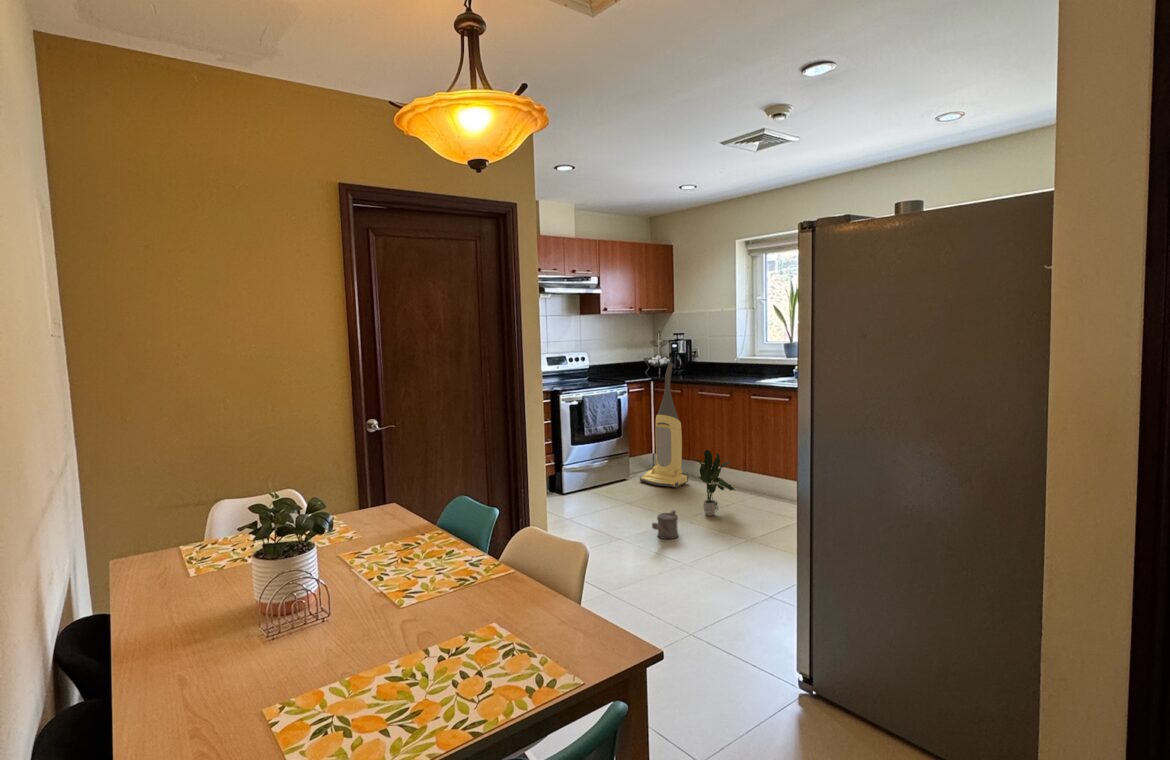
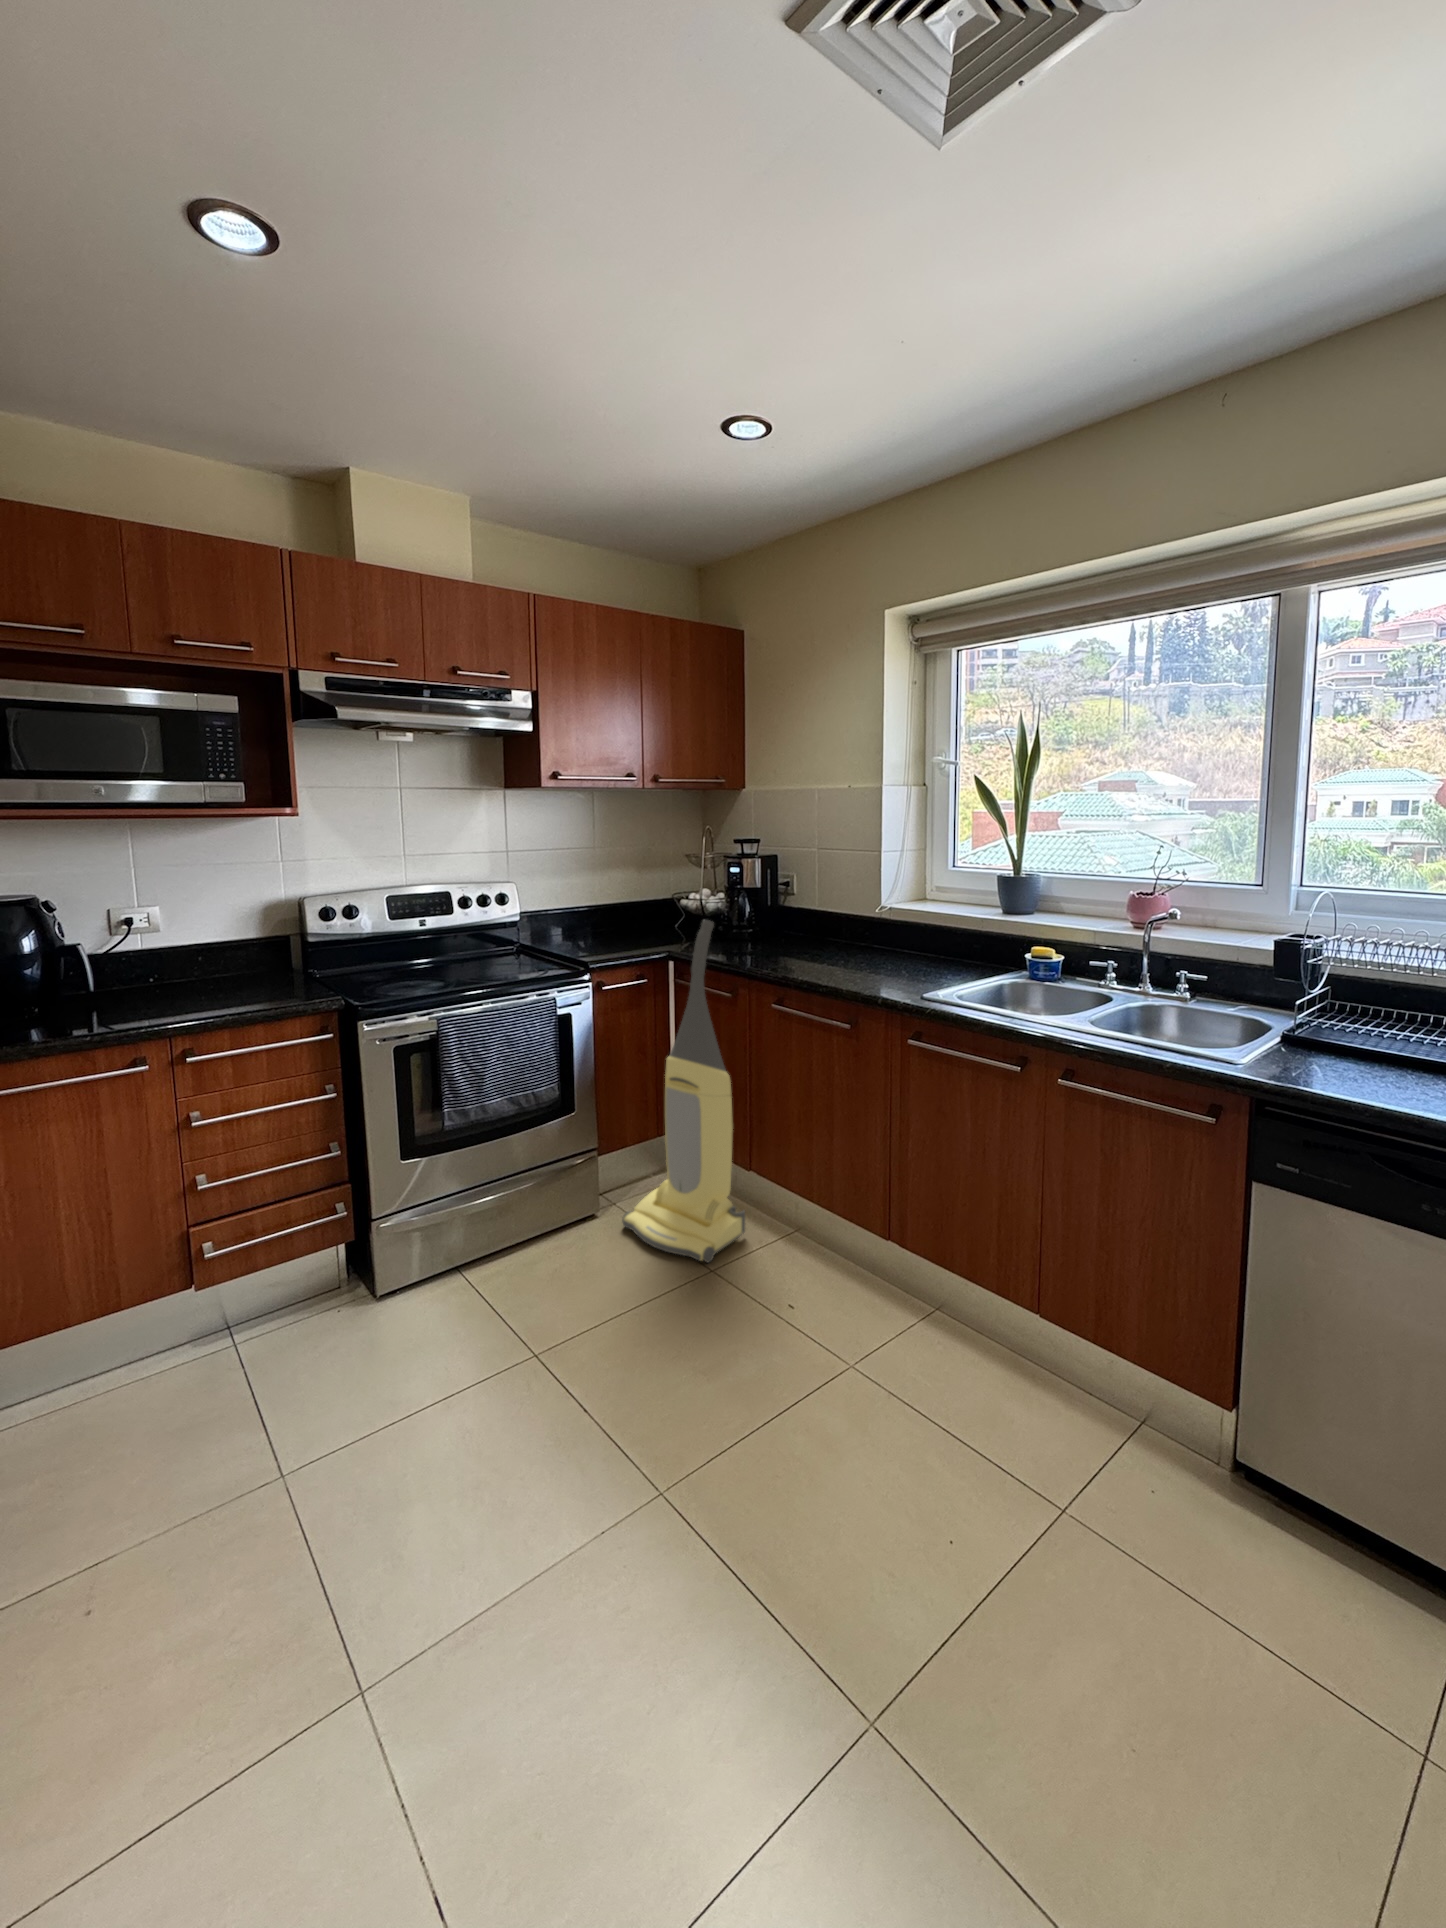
potted plant: present [694,450,735,516] -> none [717,1237,856,1459]
watering can: present [652,510,678,539] -> none [458,1522,624,1758]

